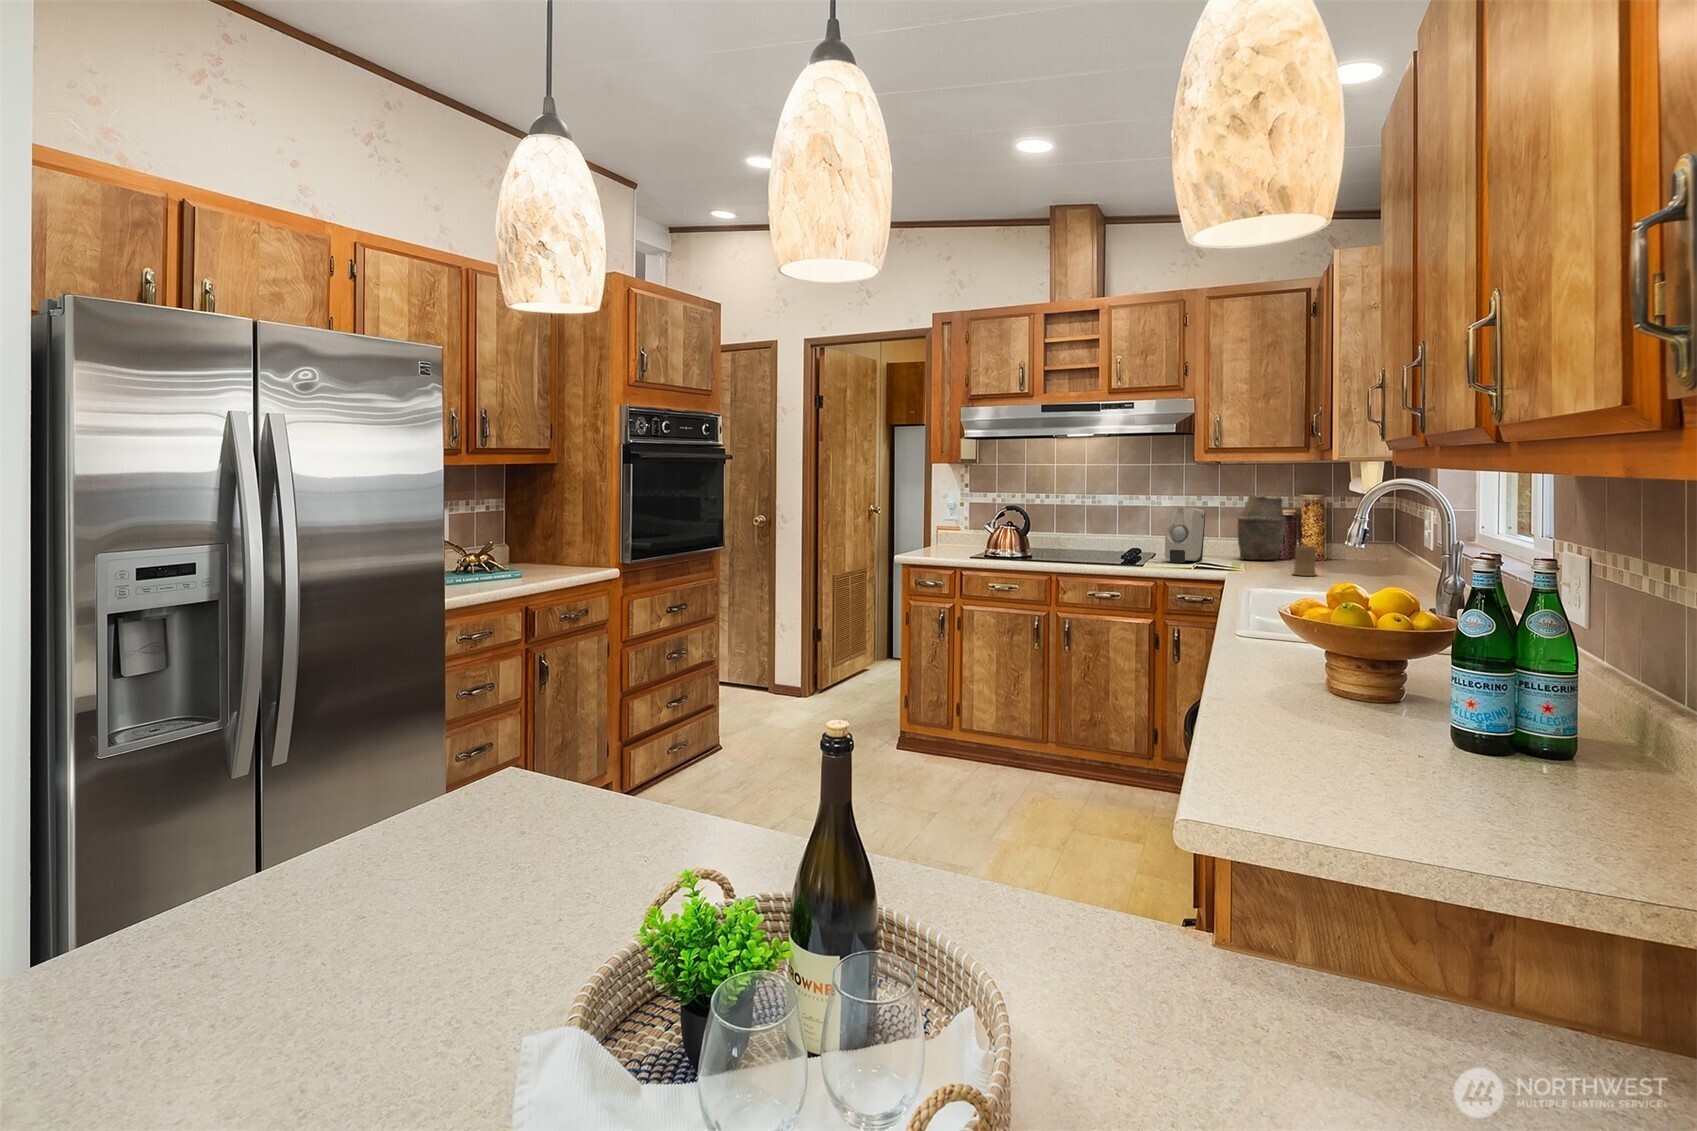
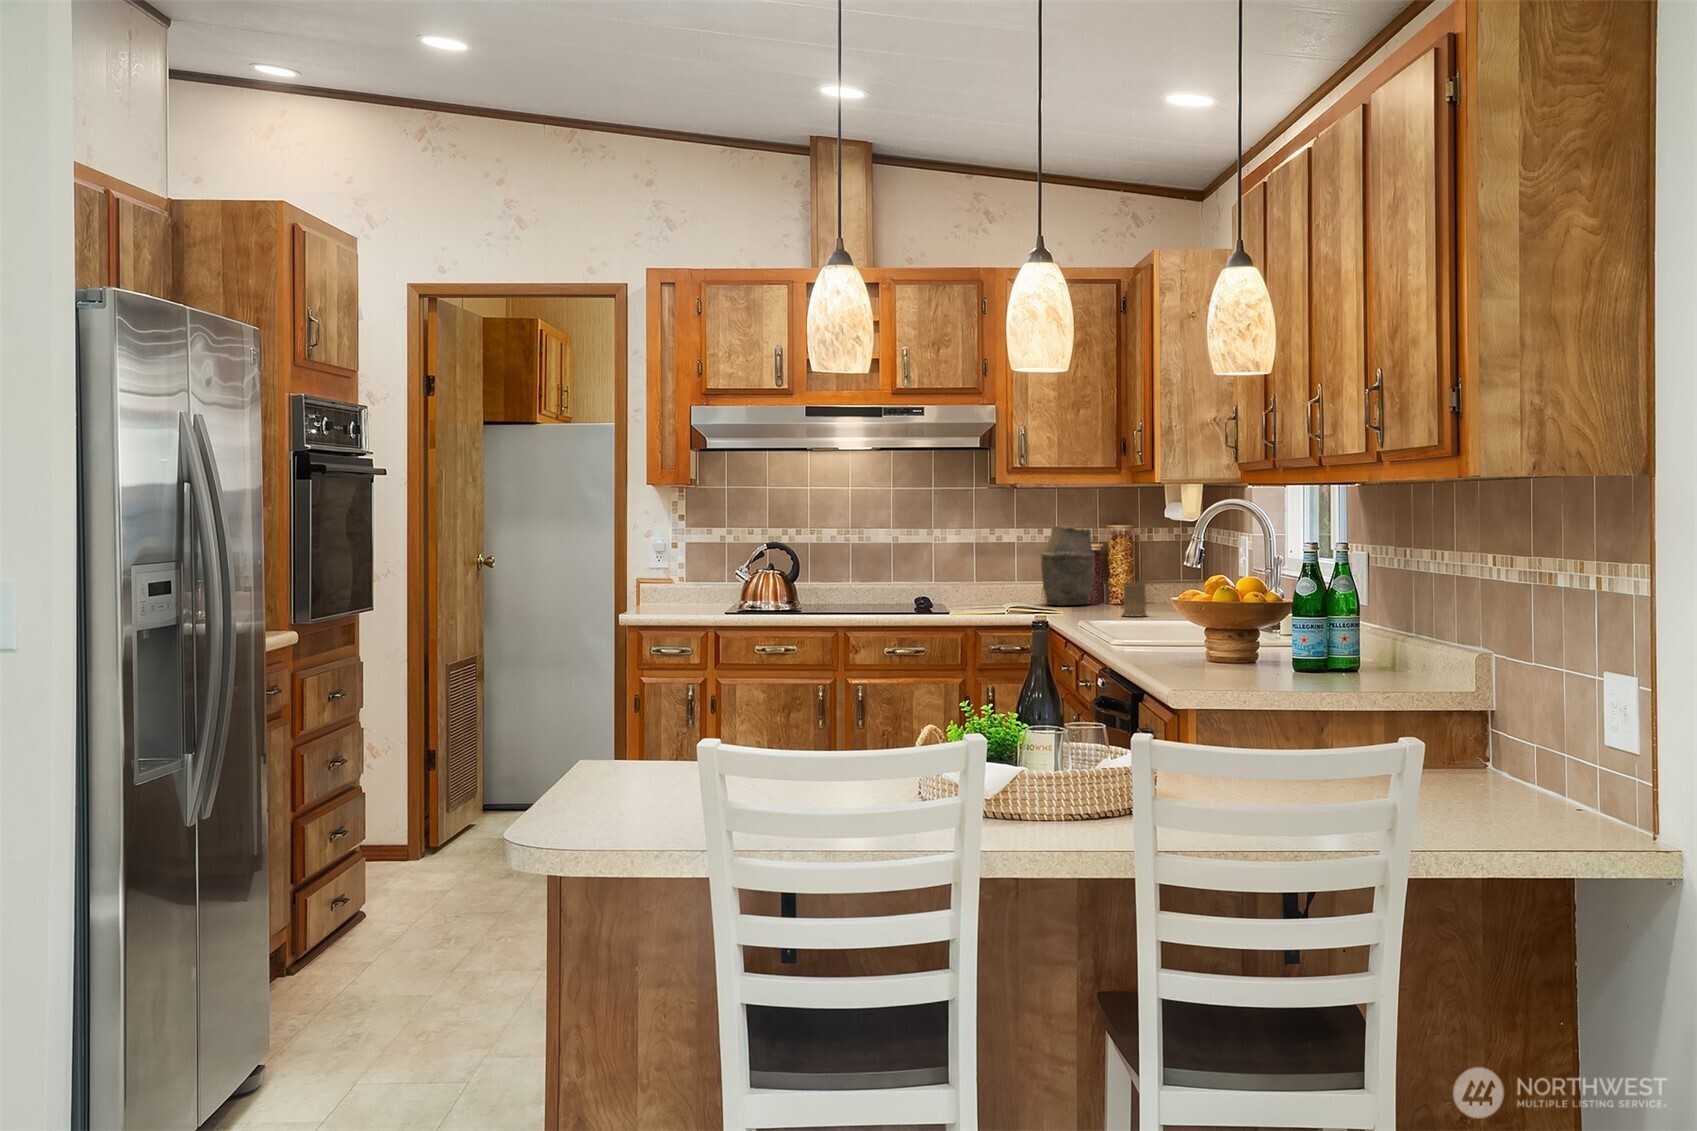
soap dispenser: present [1165,507,1205,563] -> none [966,541,1008,610]

